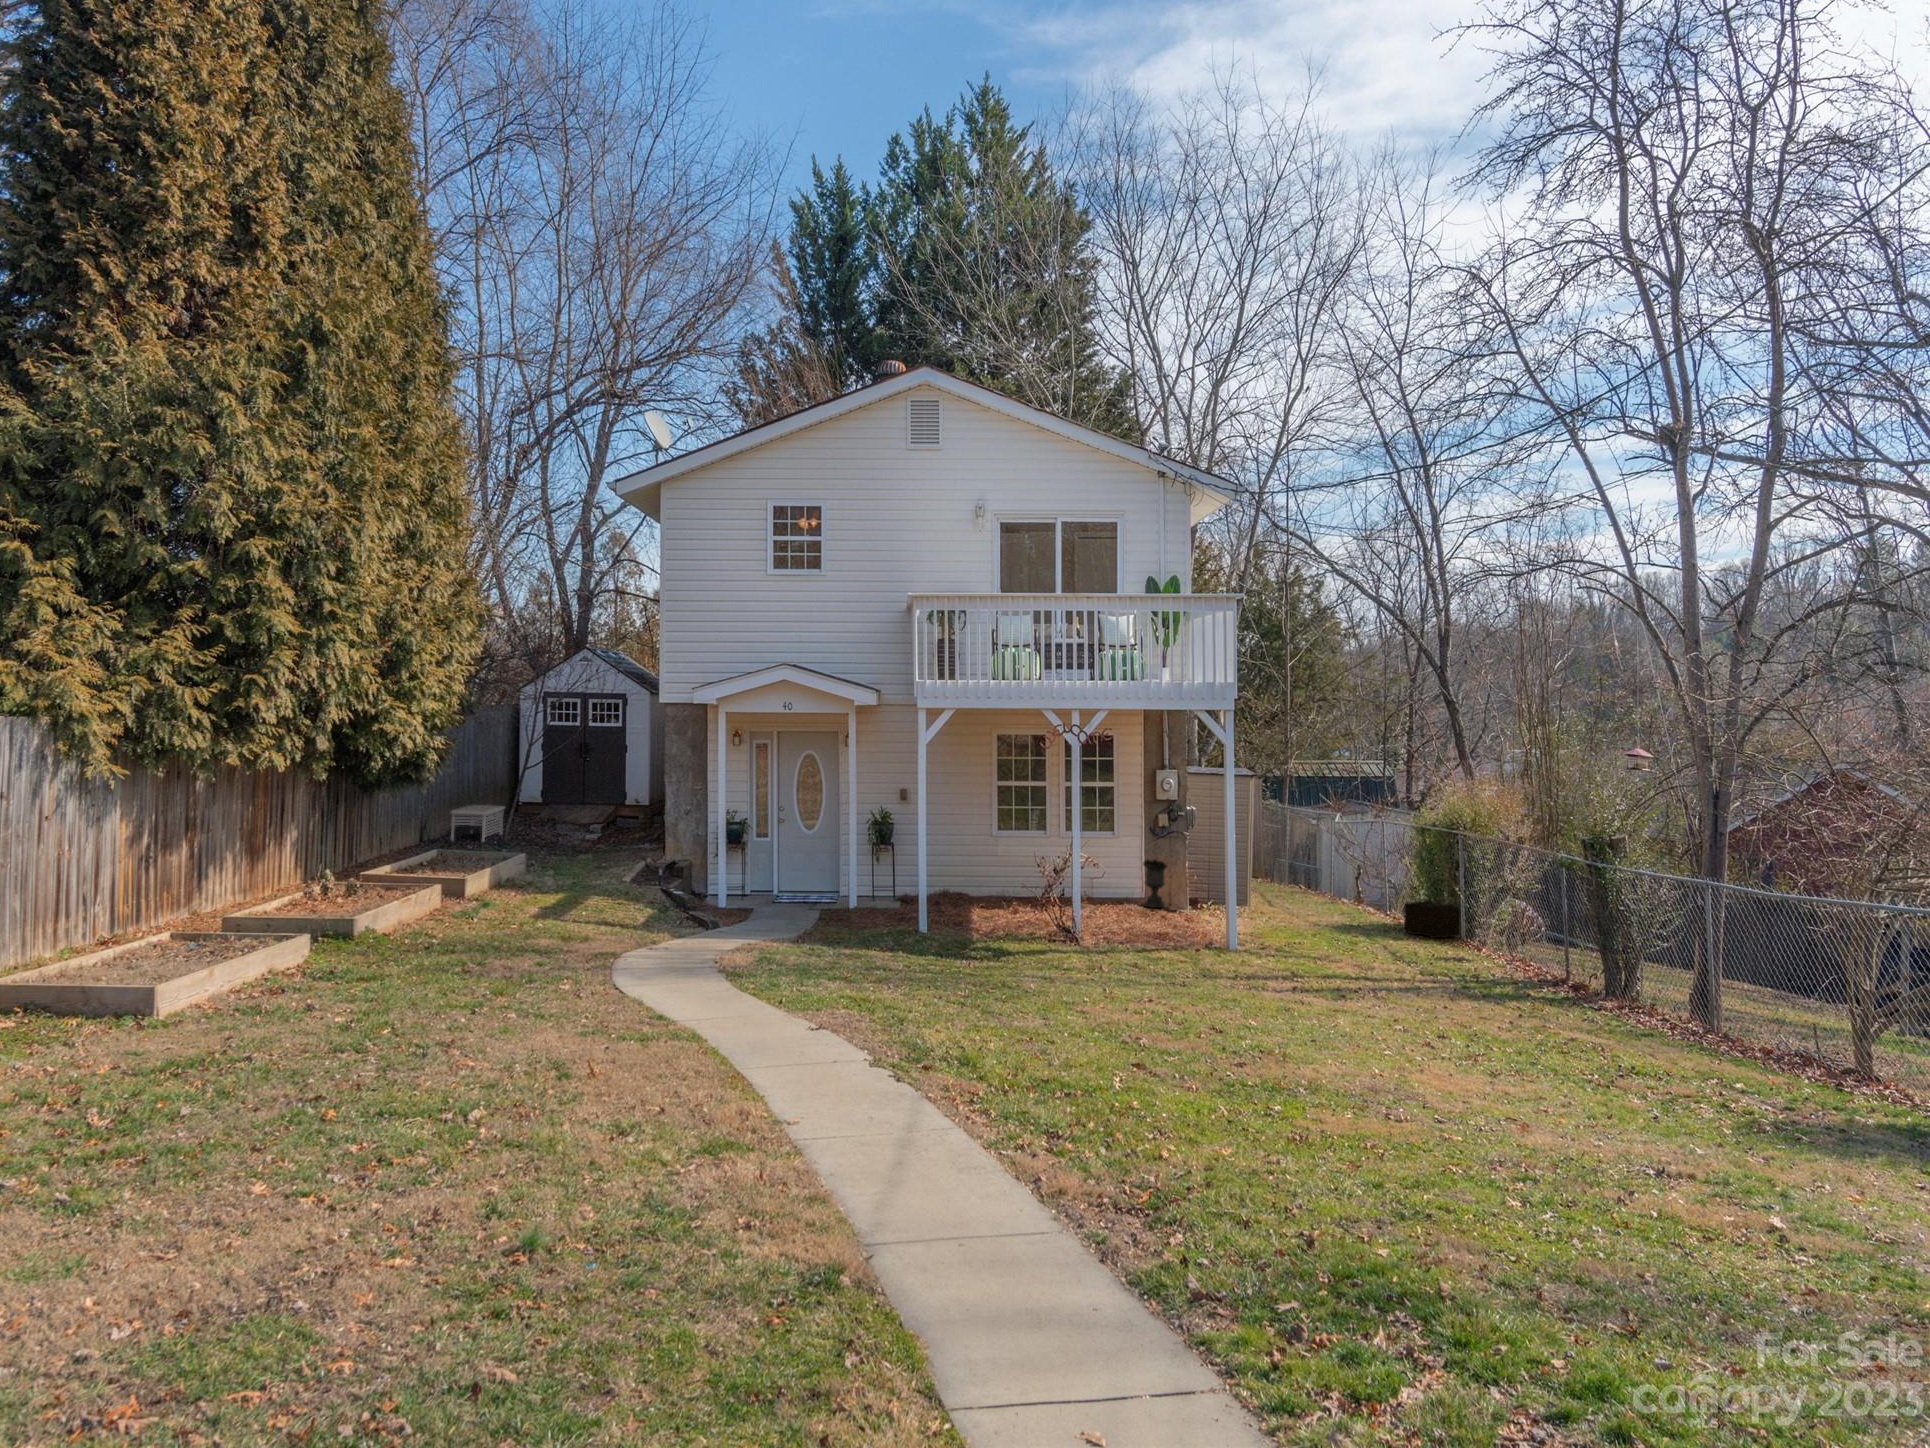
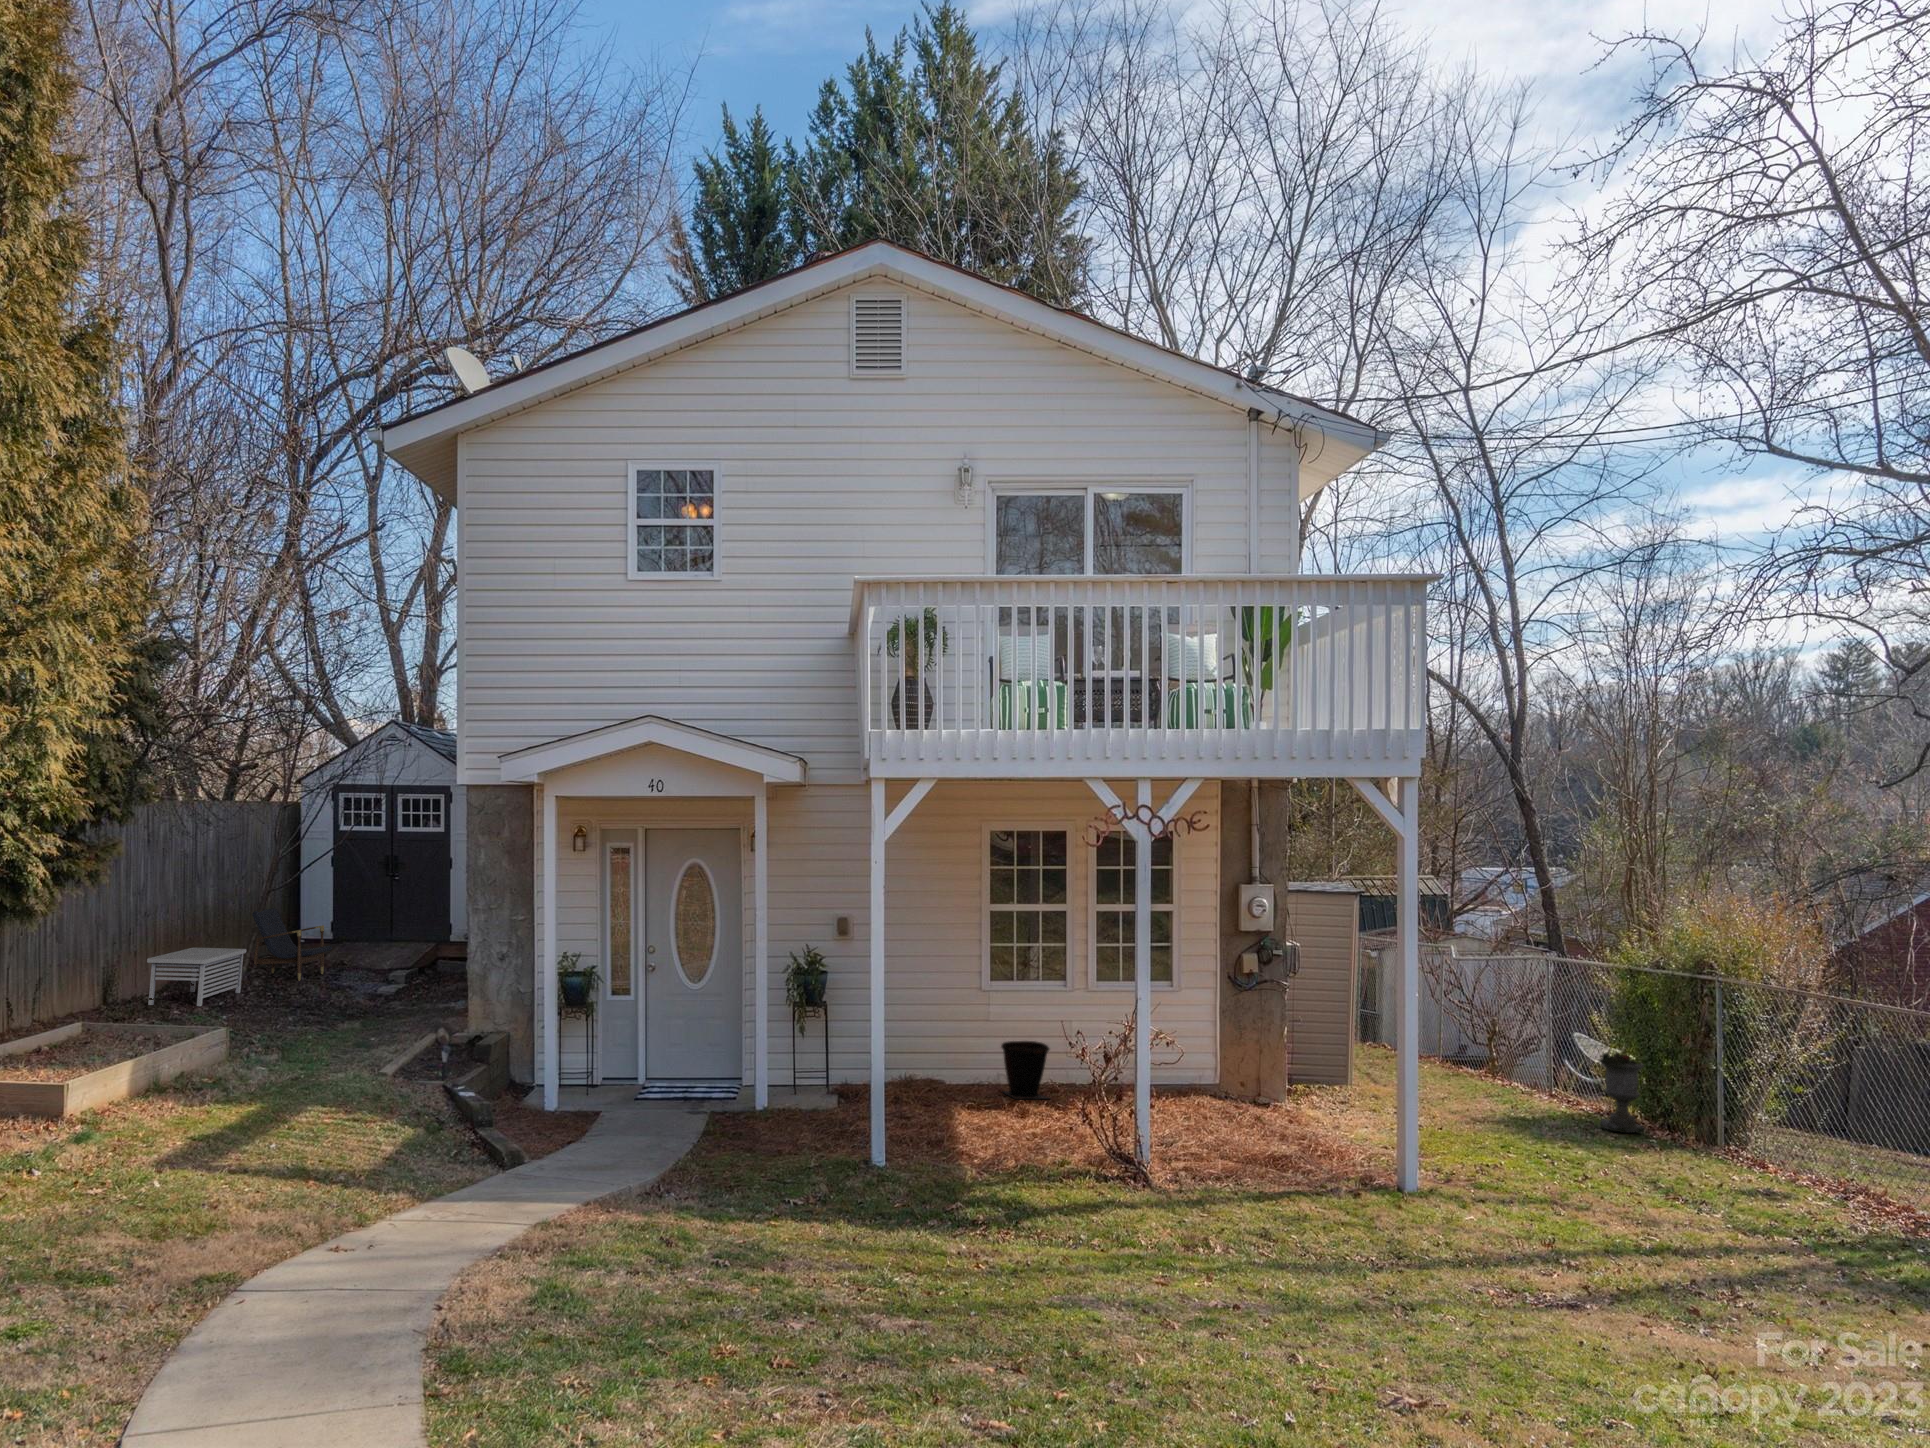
lounge chair: none [501,780,553,829] -> present [252,908,332,981]
planter: present [1143,860,1168,908] -> present [1599,1052,1645,1133]
bucket: none [1001,865,1032,900] -> present [1001,1041,1049,1099]
wooden crate: present [1404,900,1460,938] -> none [1654,1091,1746,1159]

